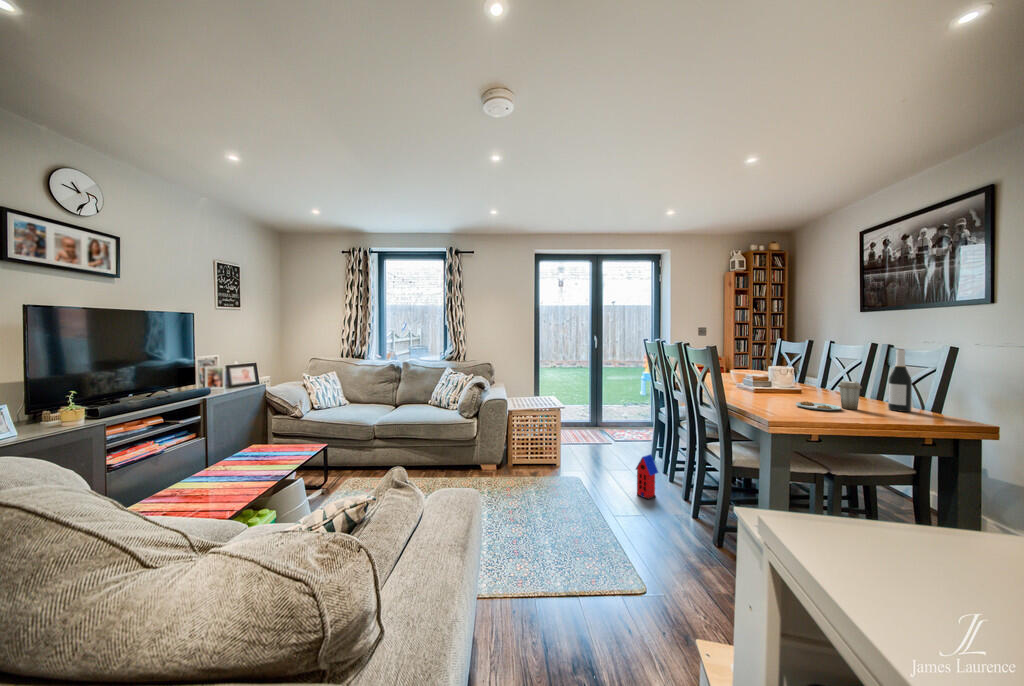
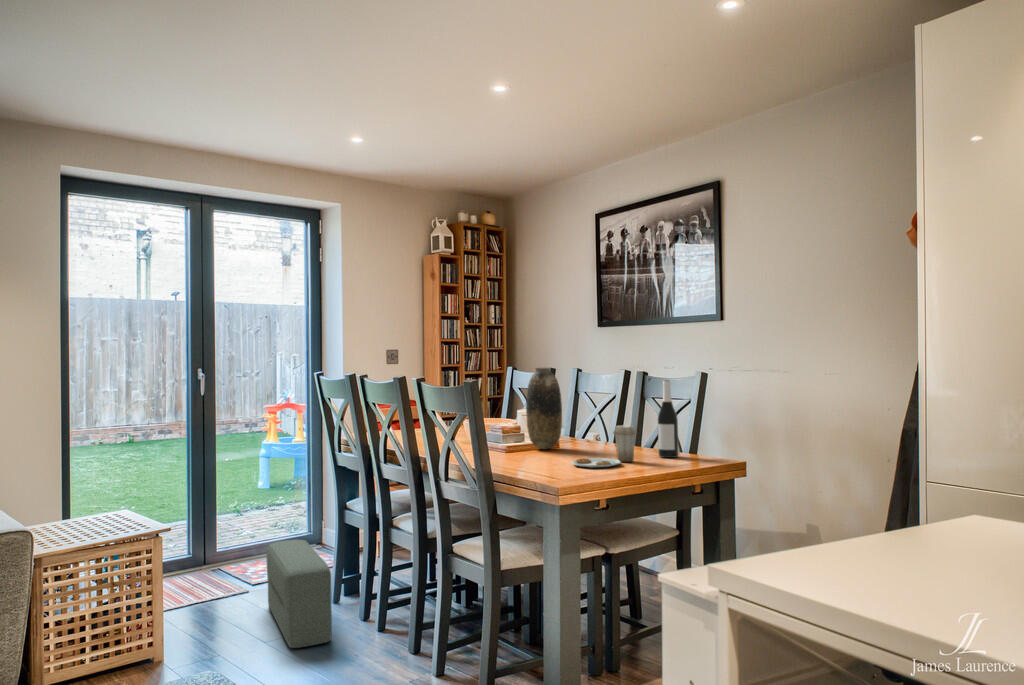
vase: none [770,338,800,393] -> present [526,368,562,449]
pouf: none [615,423,640,480] -> present [266,540,332,648]
toy house: present [636,454,658,499] -> none [333,586,374,670]

